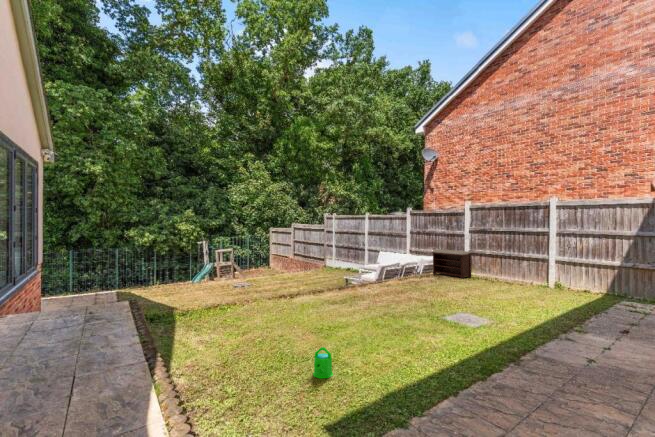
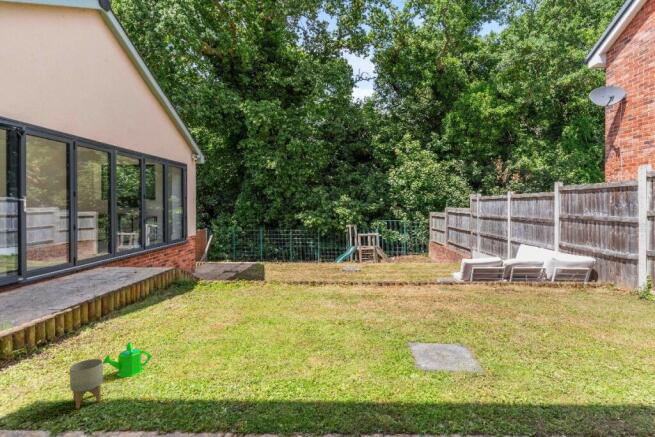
bench: present [432,250,473,279] -> none [576,246,646,297]
planter: none [340,357,363,399] -> present [70,359,103,409]

